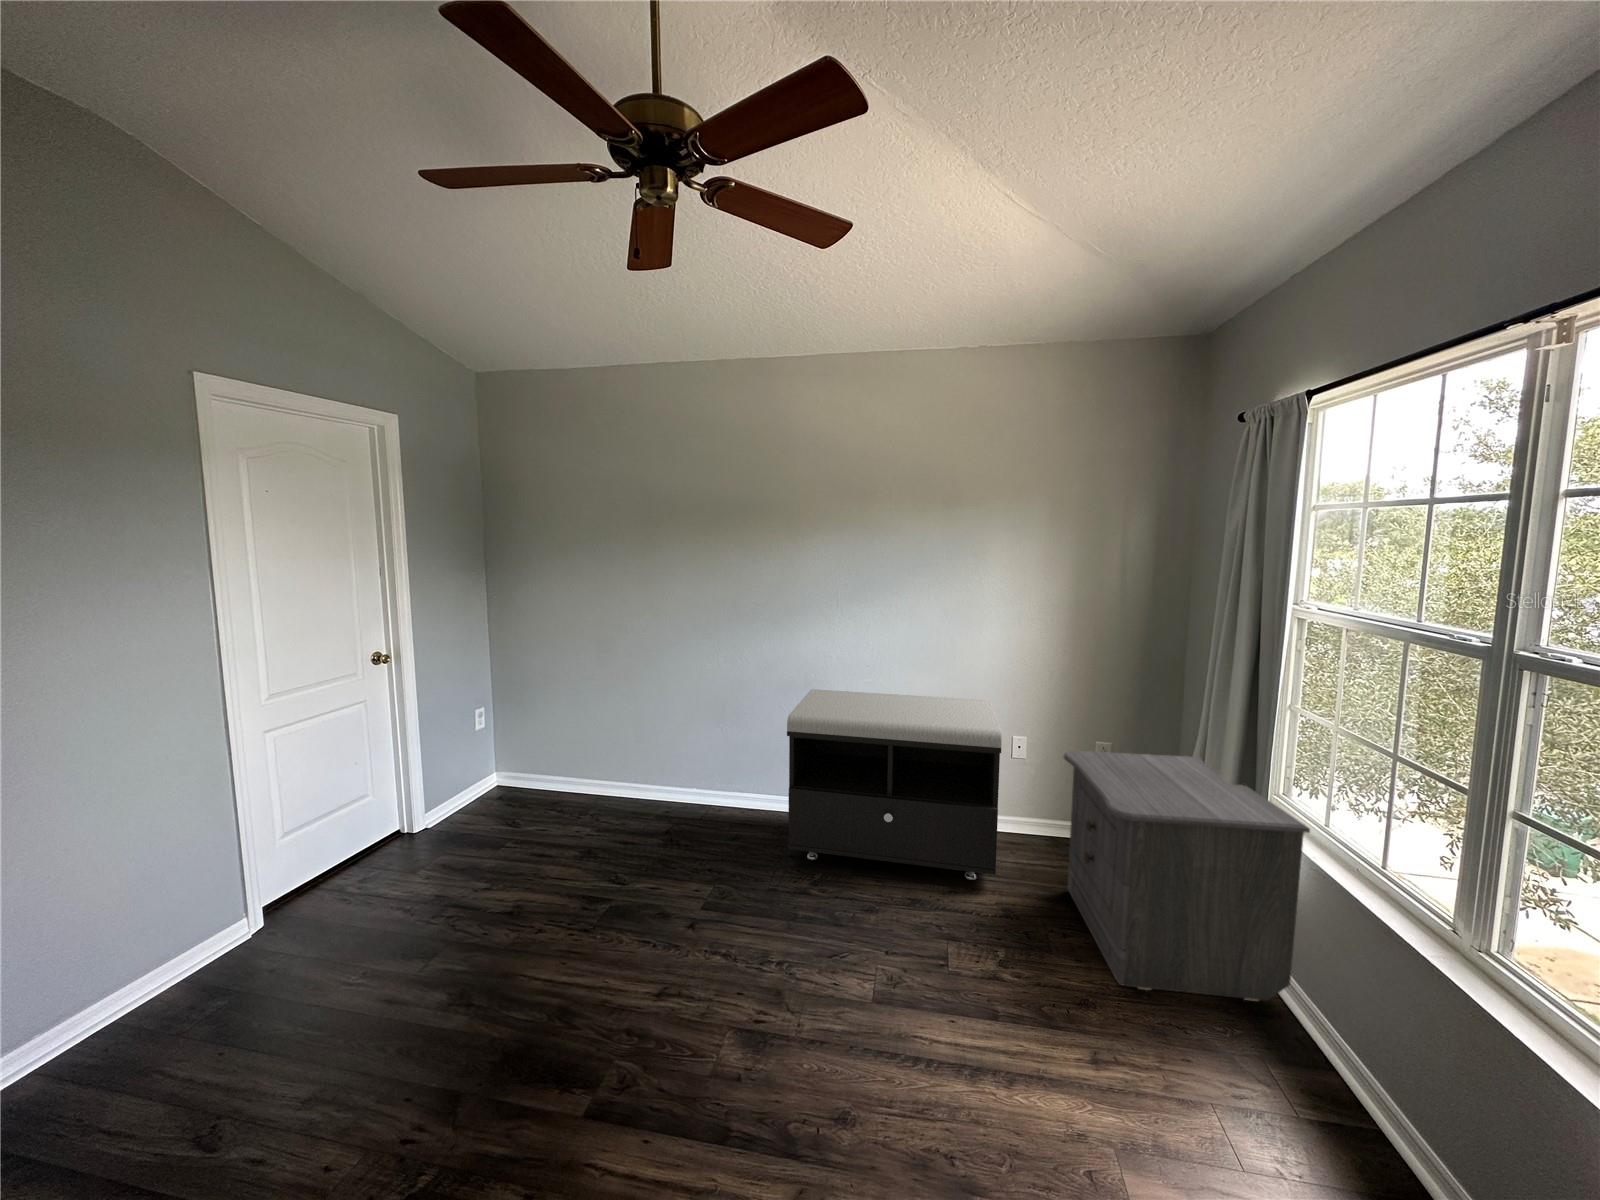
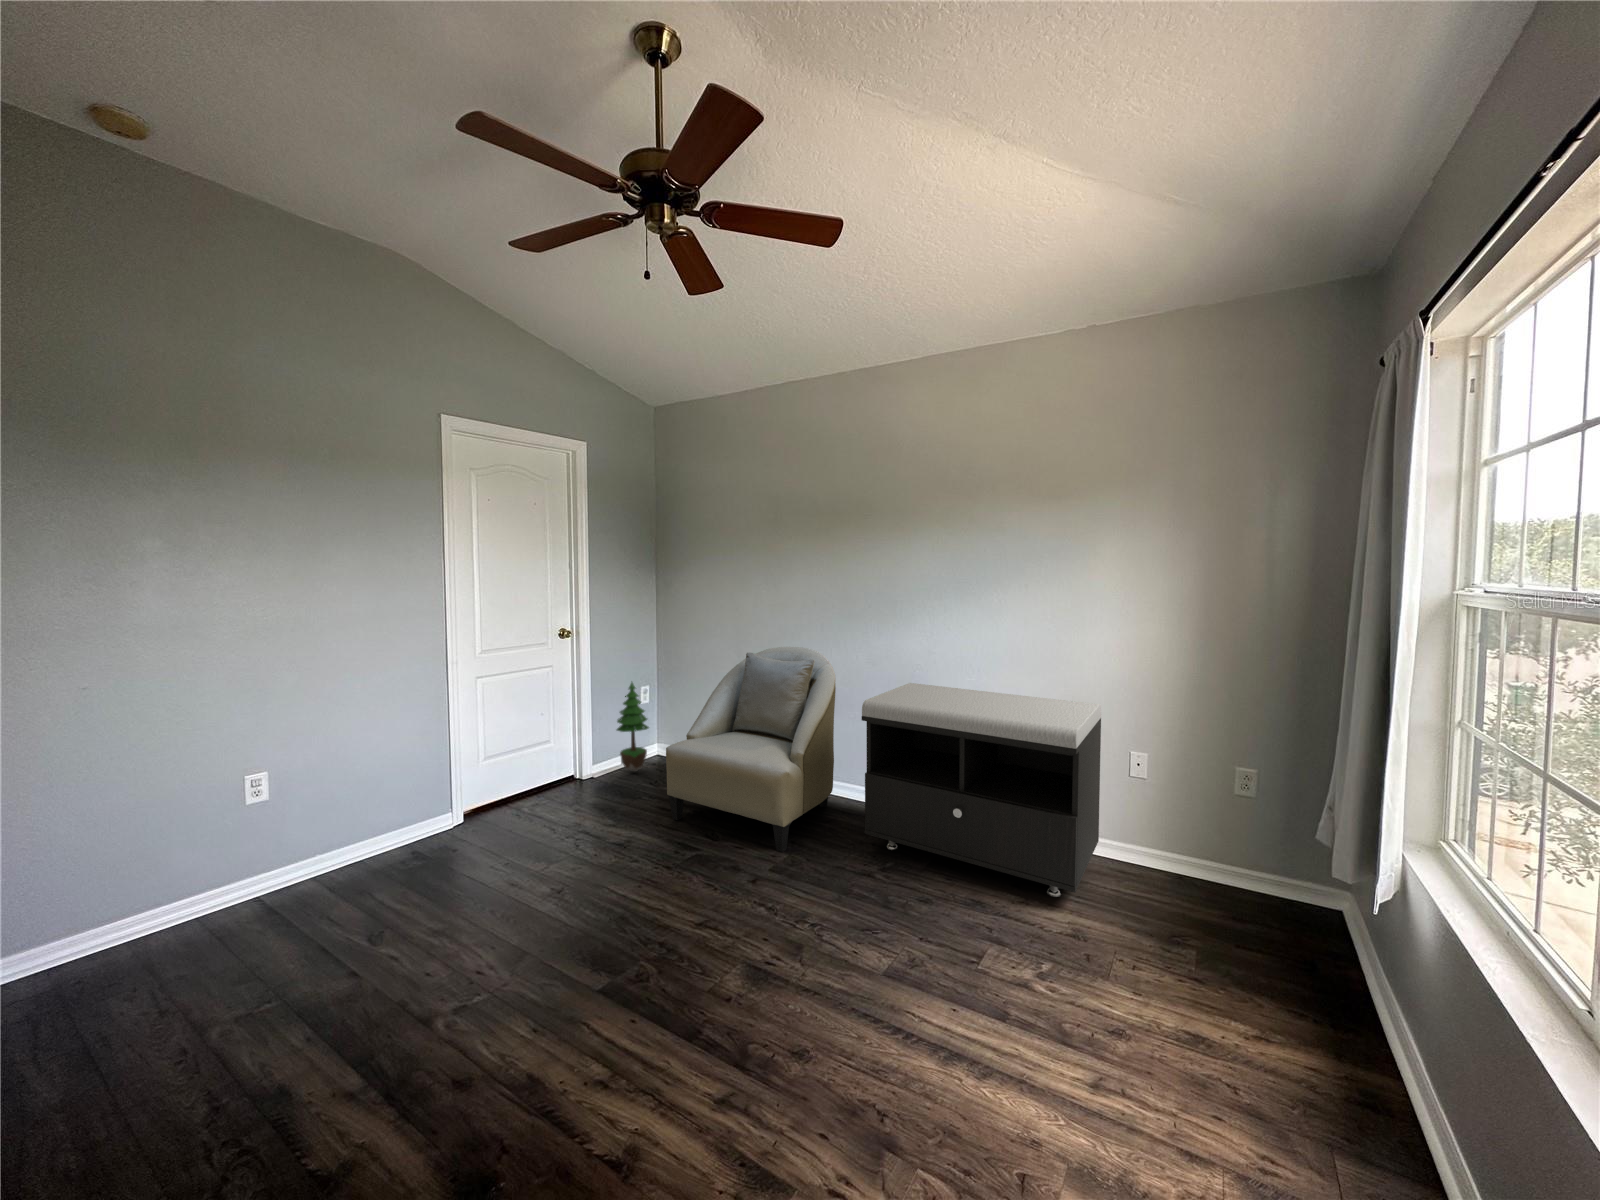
armchair: none [549,657,738,884] -> present [666,647,836,852]
potted tree: none [453,706,498,814] -> present [617,683,649,772]
nightstand: present [1064,751,1310,1001] -> none [1157,761,1439,1096]

